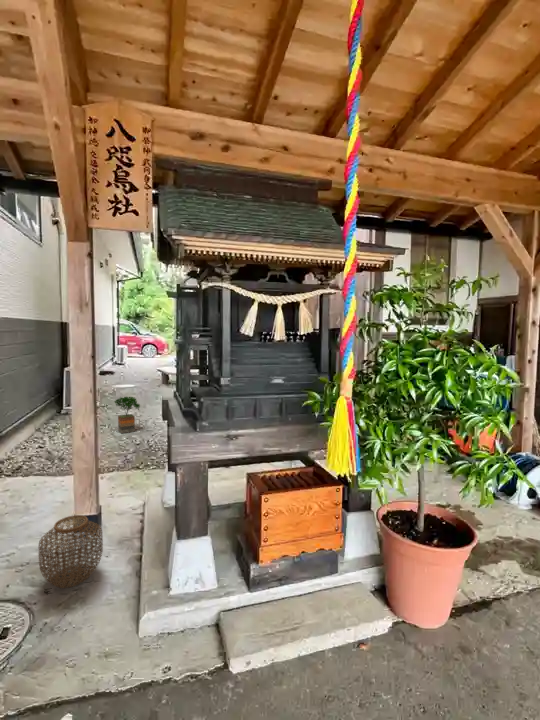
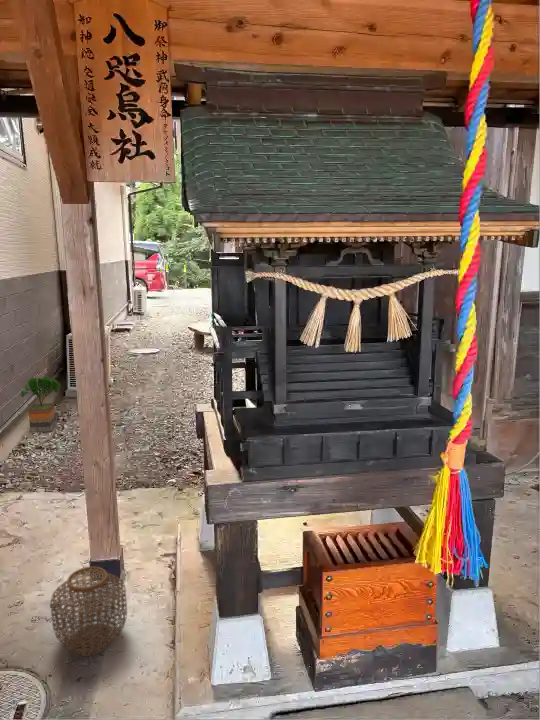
potted tree: present [115,397,140,433] -> present [21,377,60,432]

